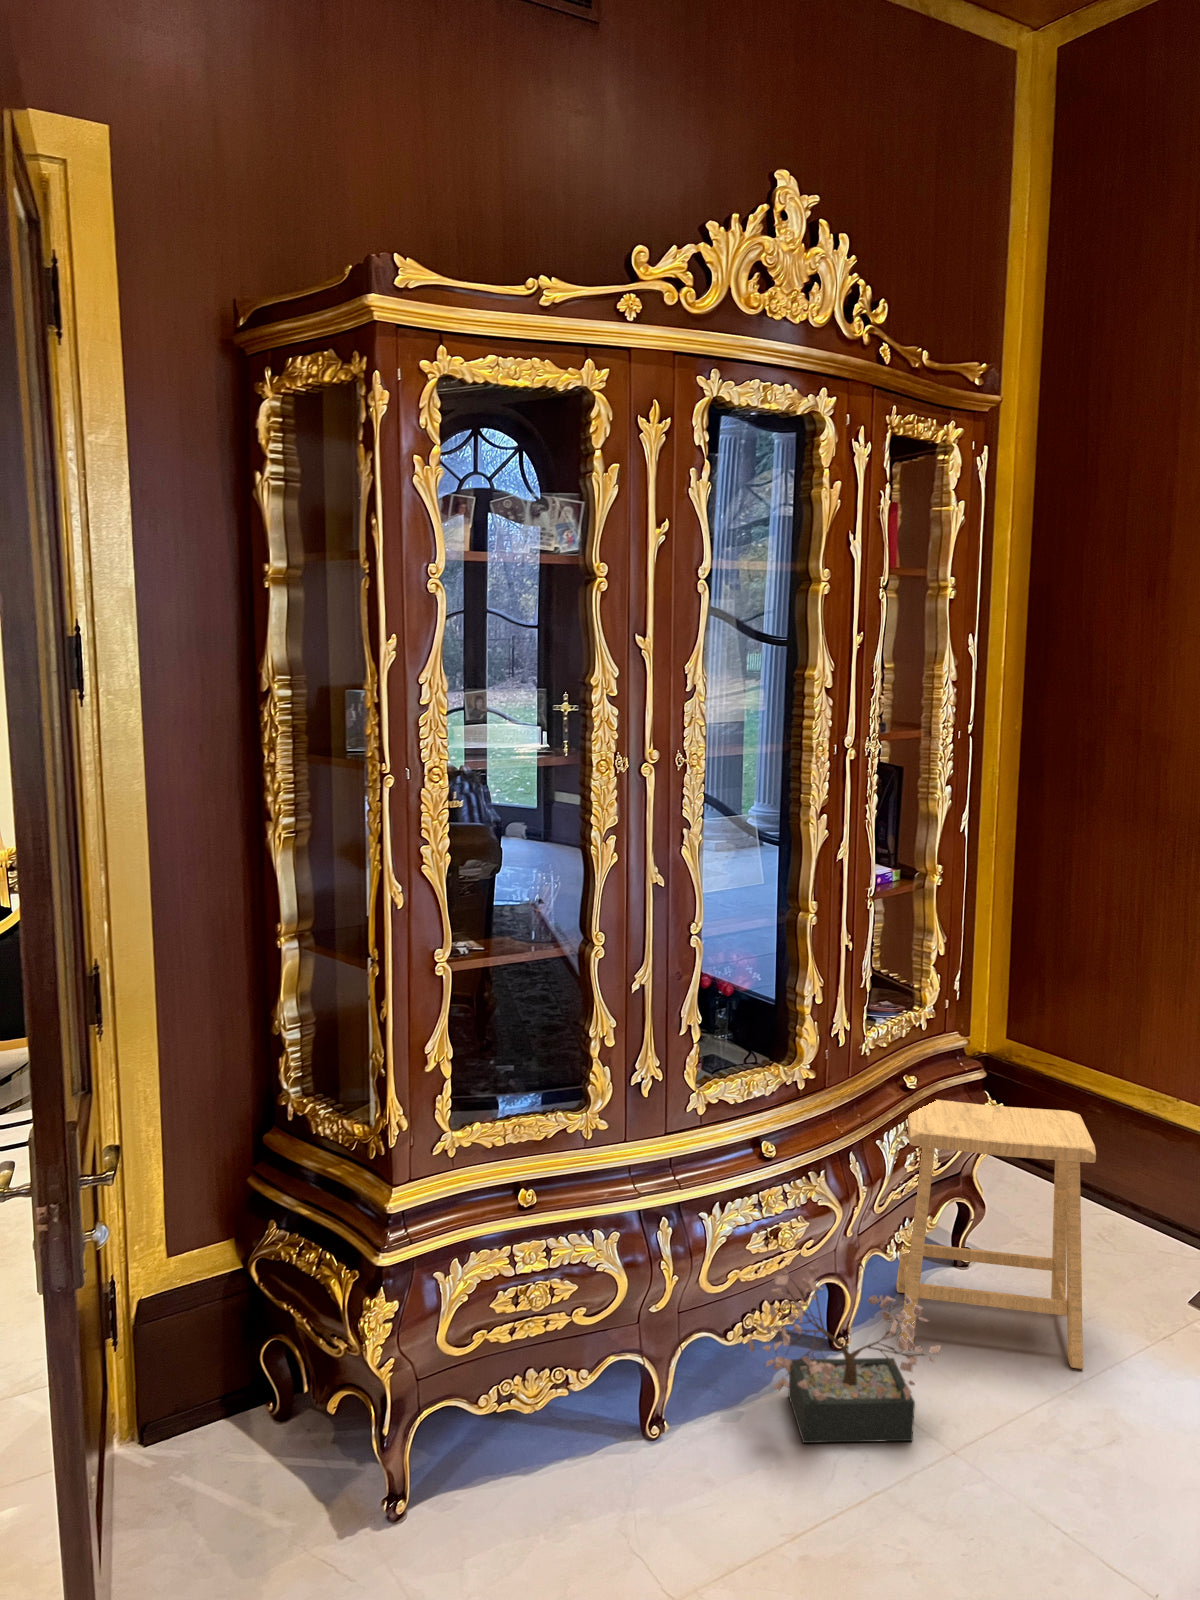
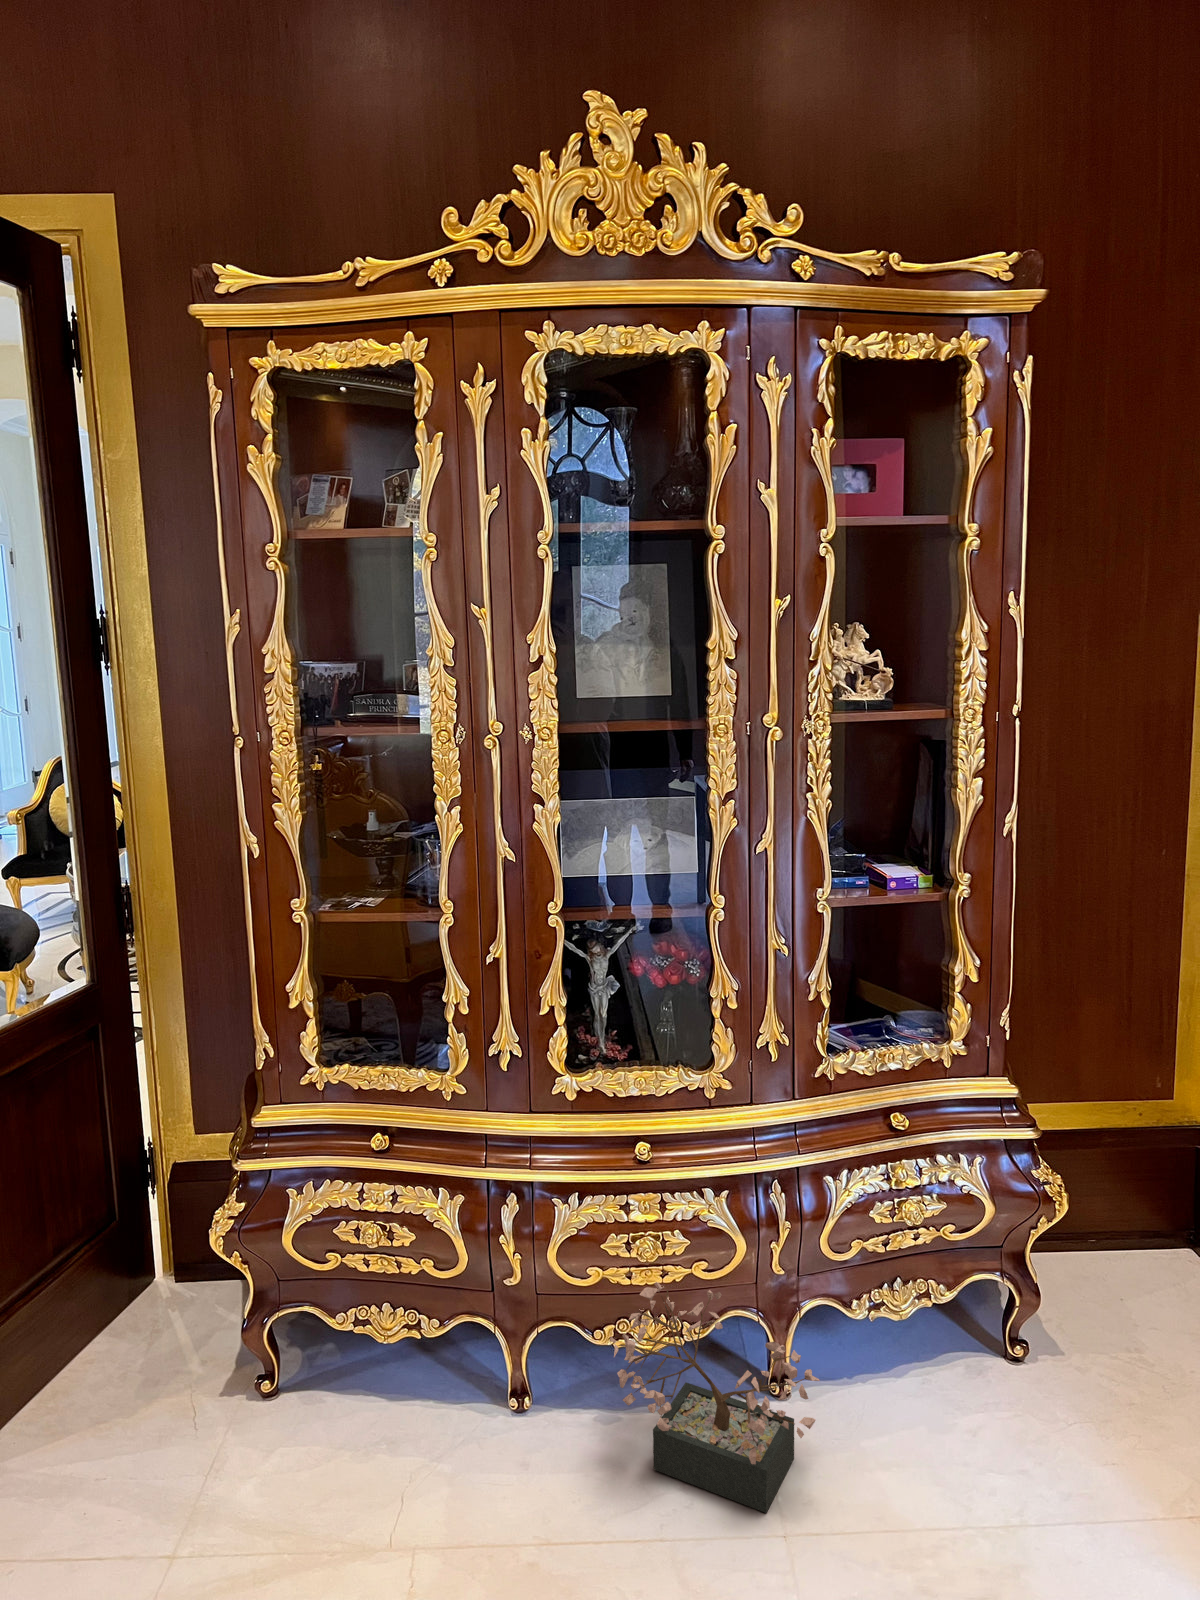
footstool: present [896,1099,1096,1369] -> none [853,1138,1109,1516]

